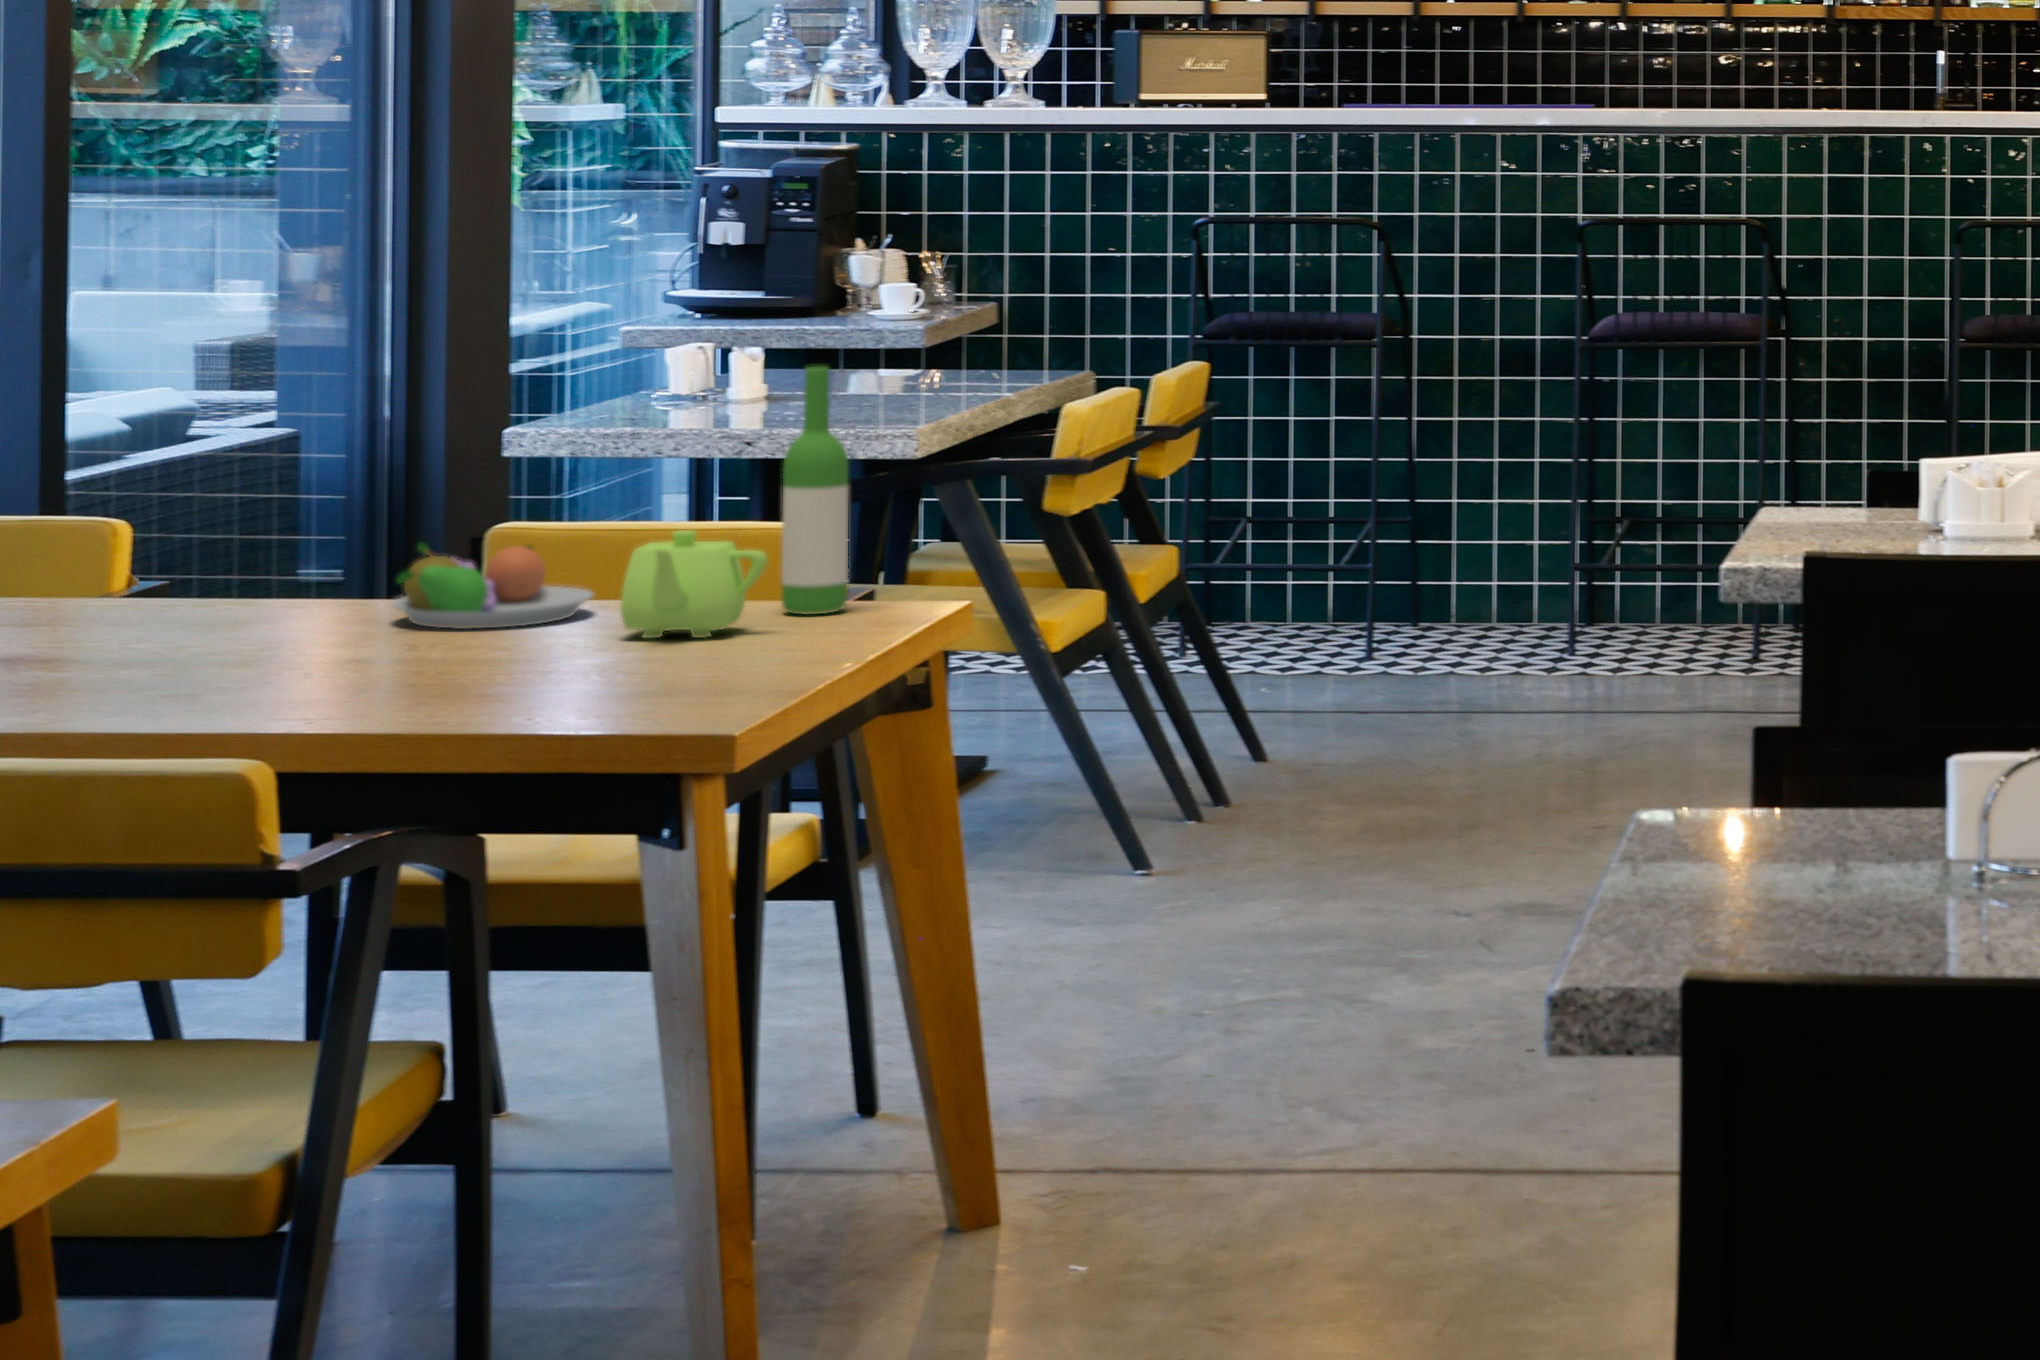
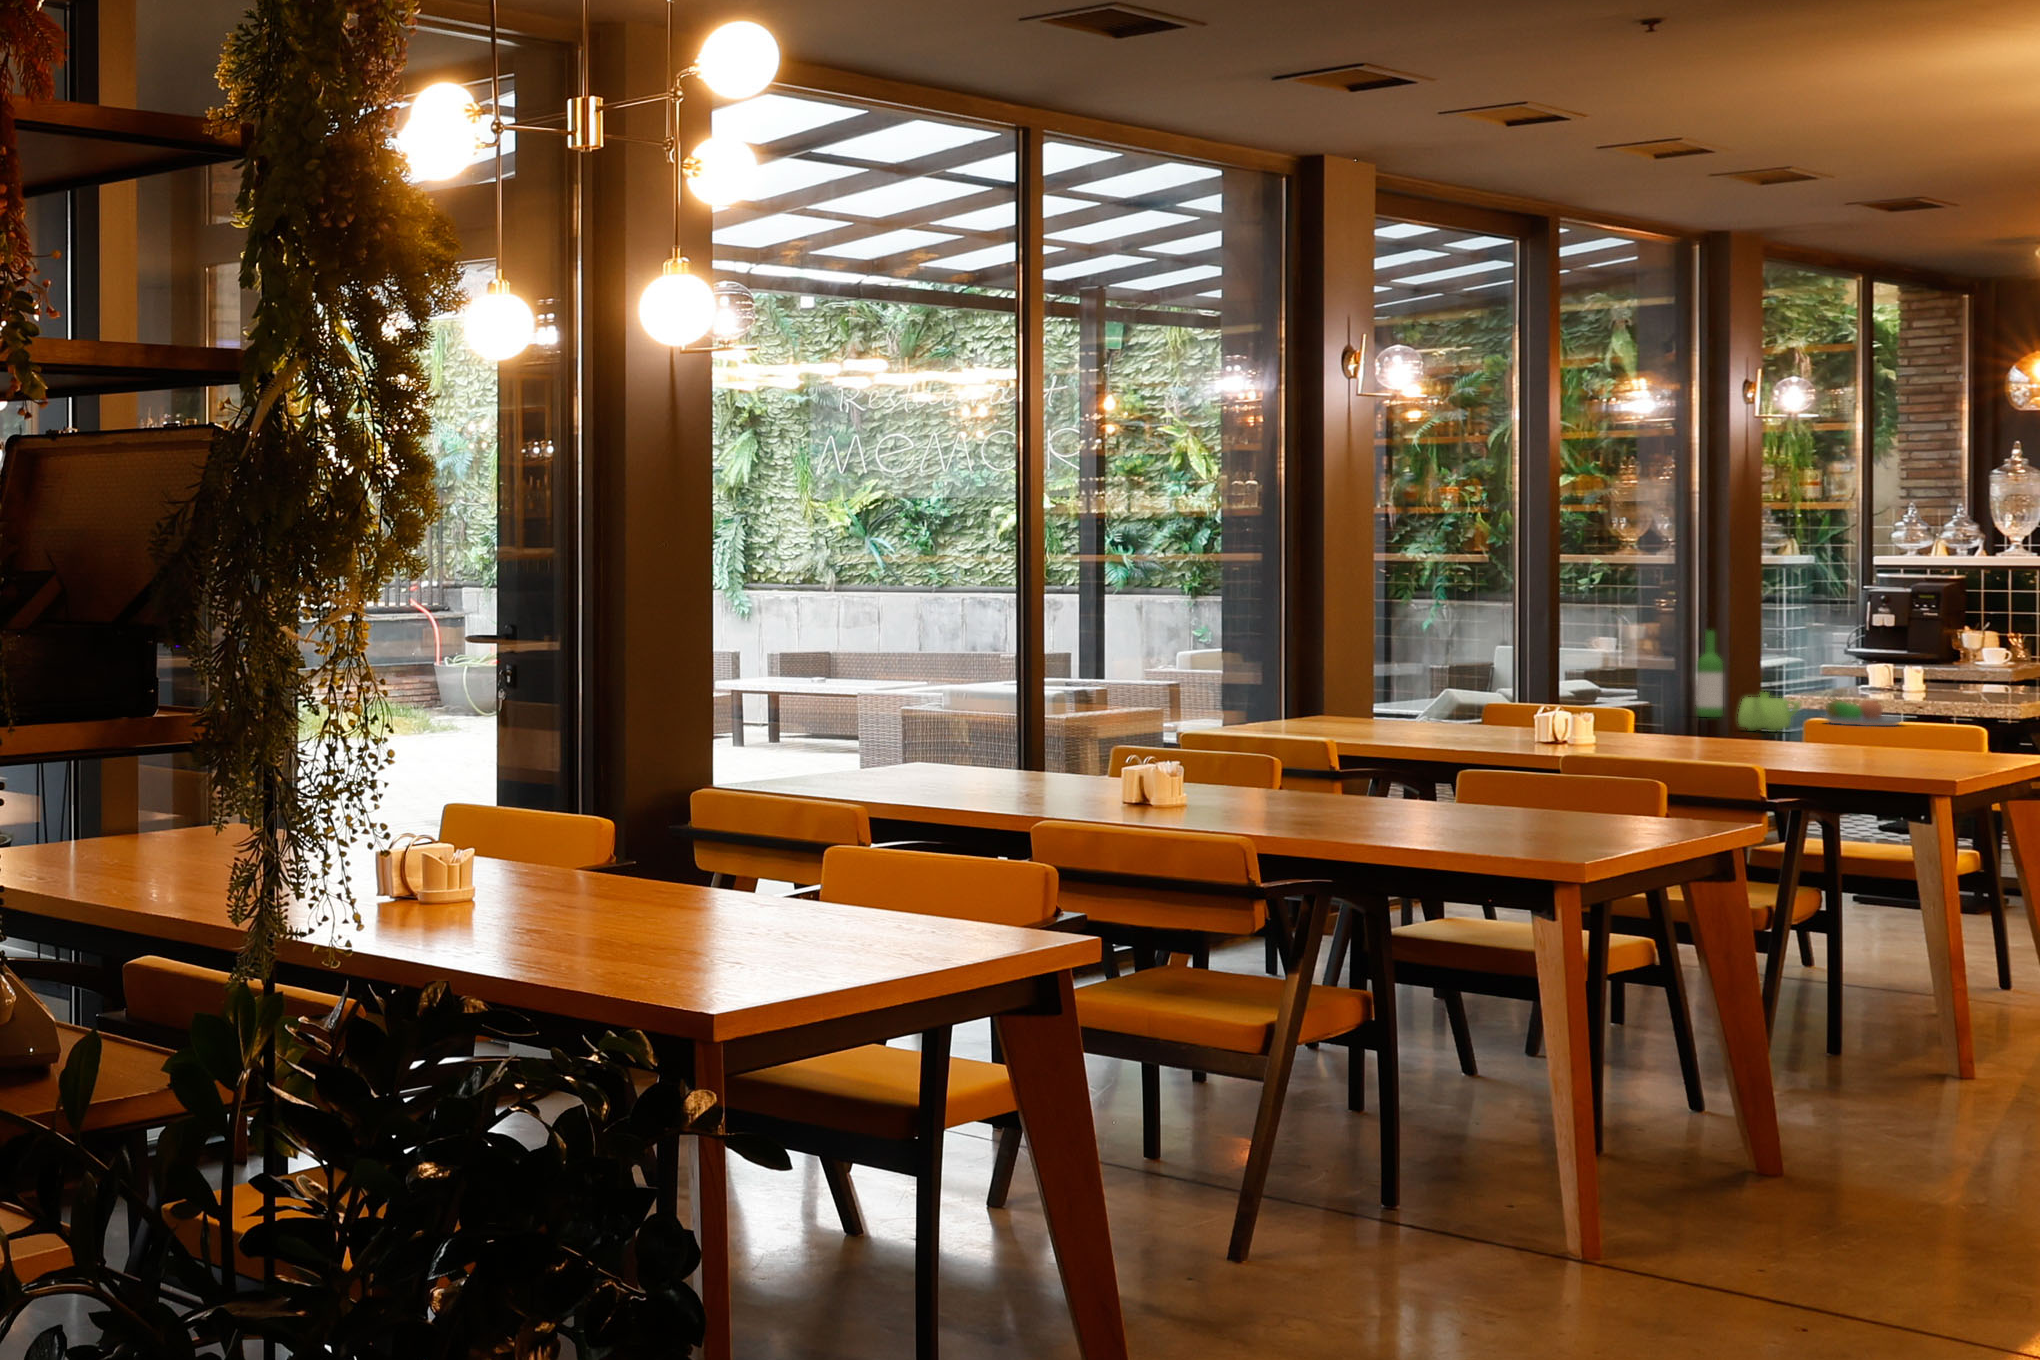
wine bottle: present [782,367,848,614] -> present [1696,631,1723,718]
teapot: present [621,530,768,638] -> present [1738,693,1800,732]

